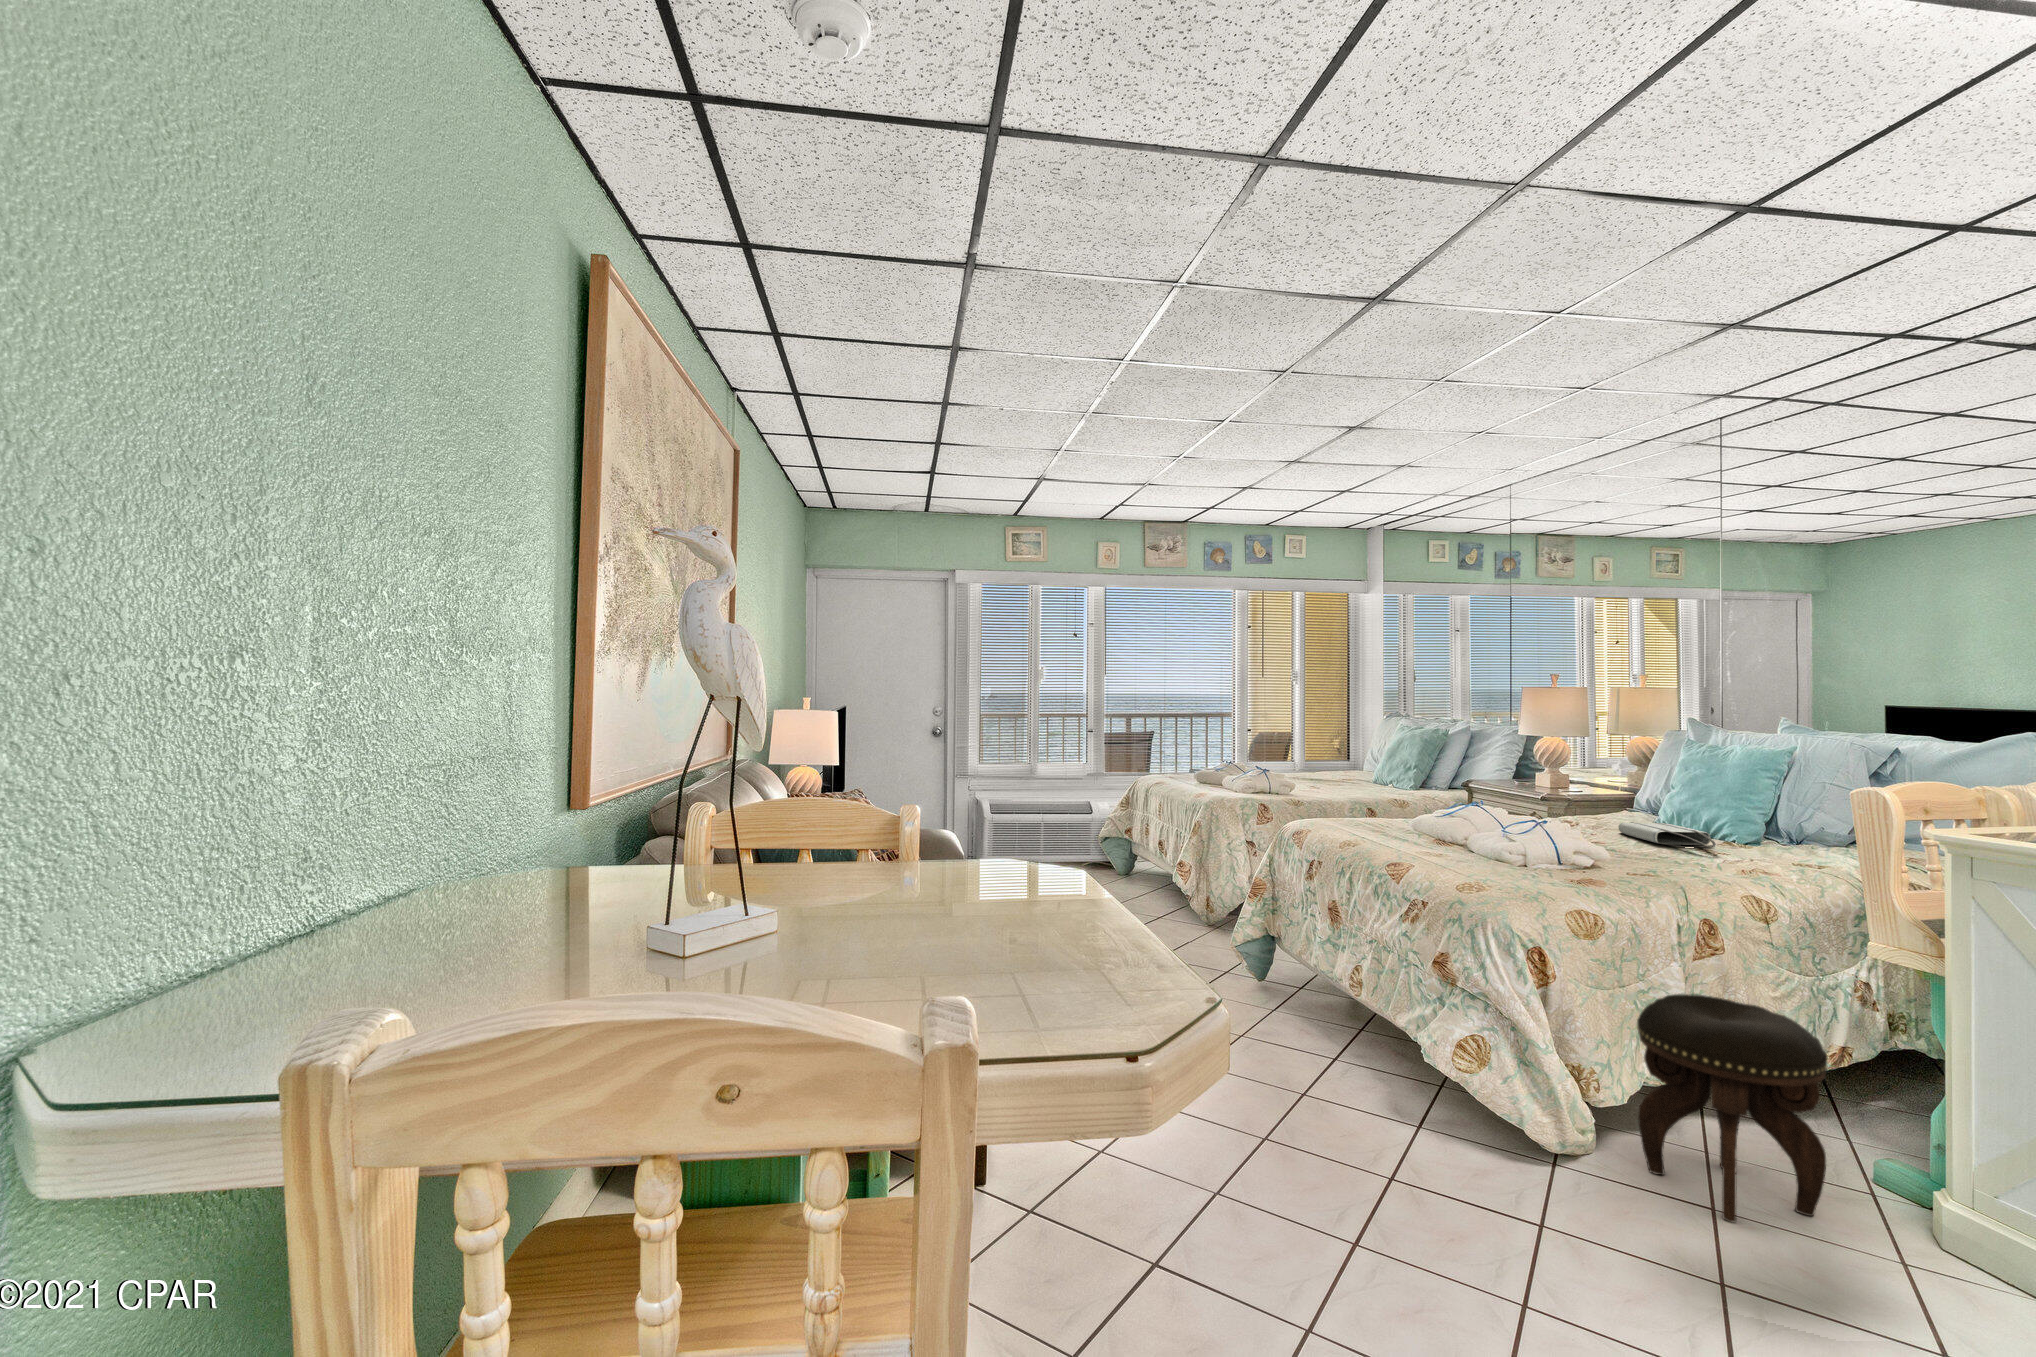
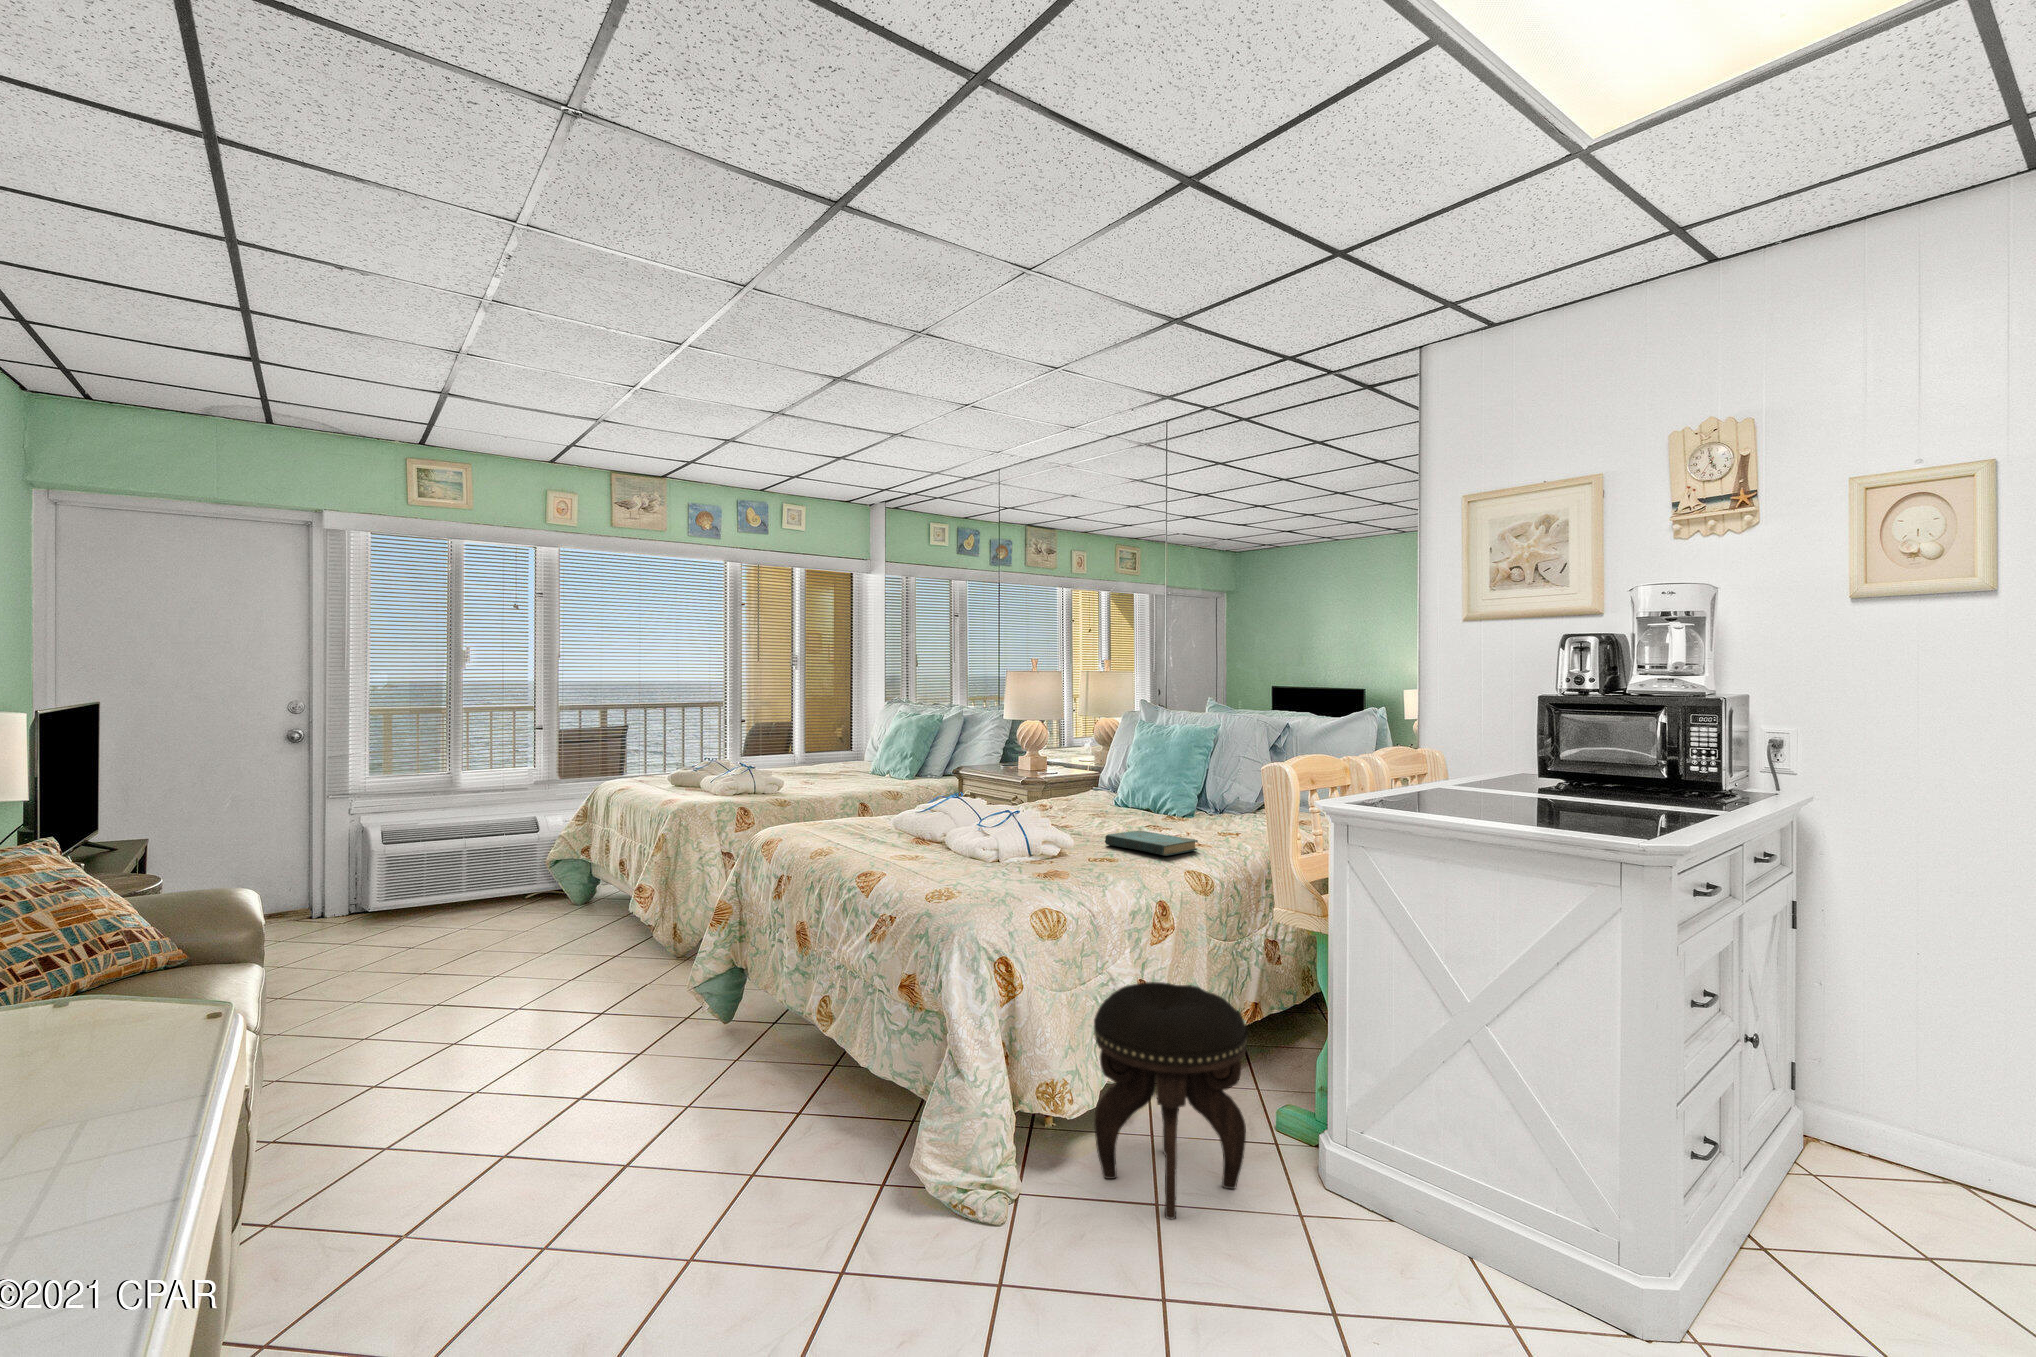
tote bag: present [1619,822,1716,848] -> none [1084,802,1161,825]
book: none [1647,852,1765,878] -> present [1105,831,1198,856]

